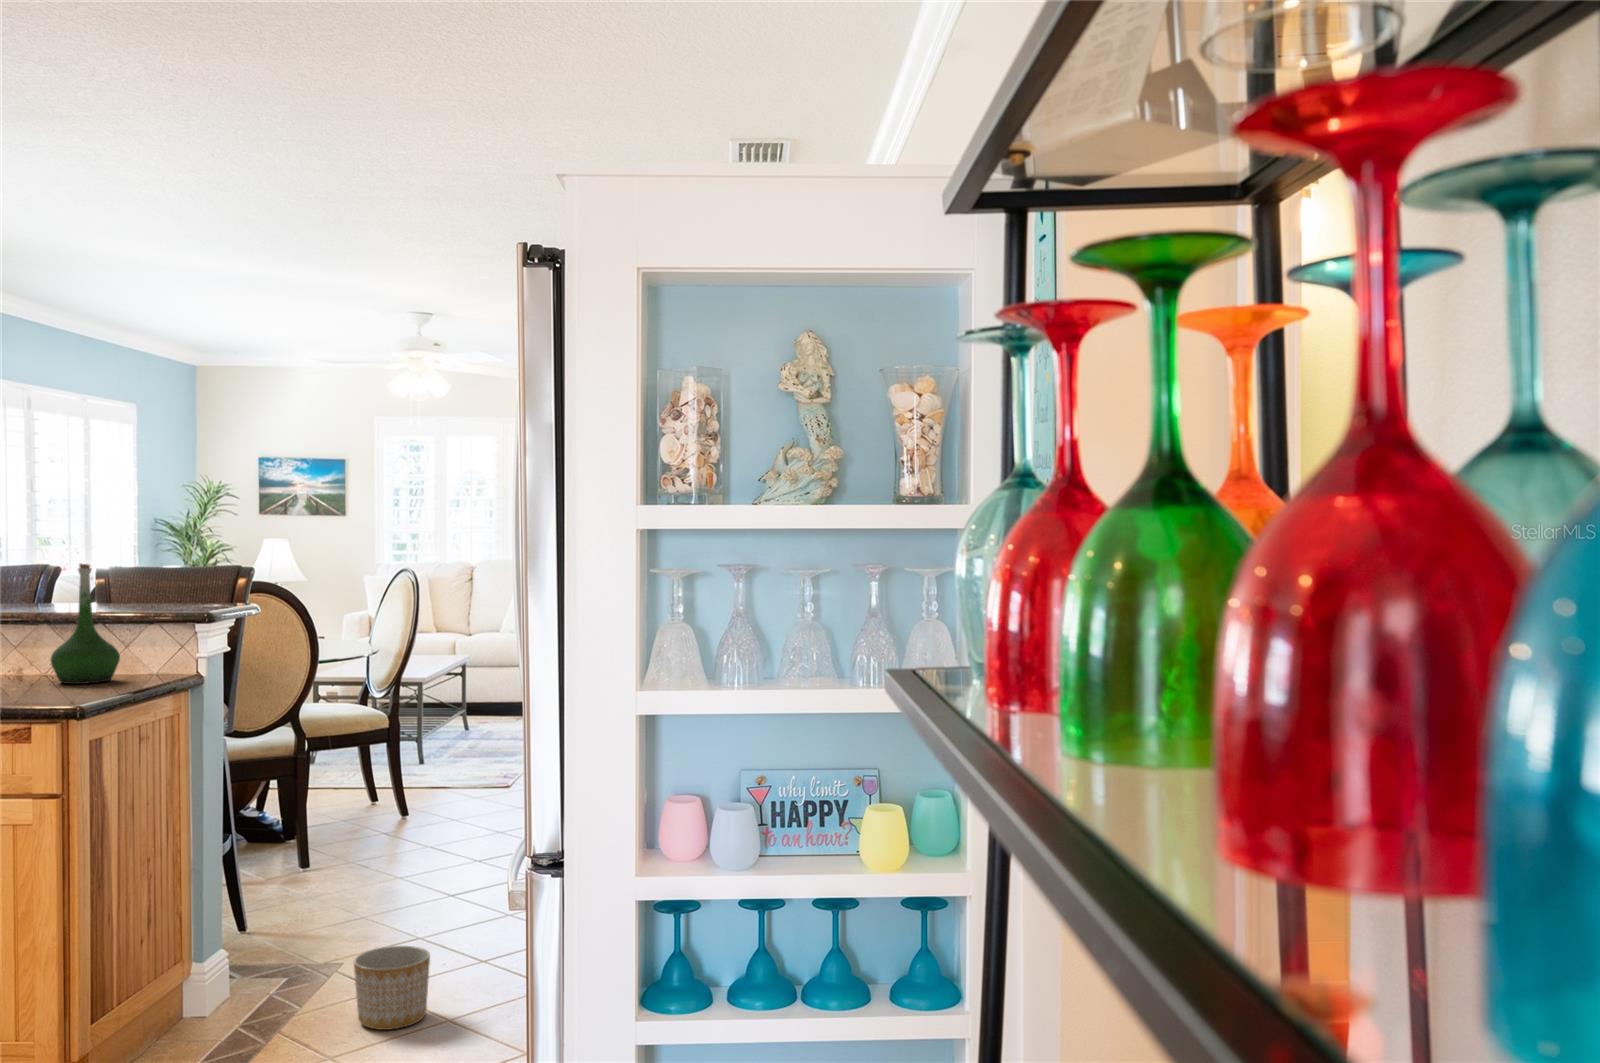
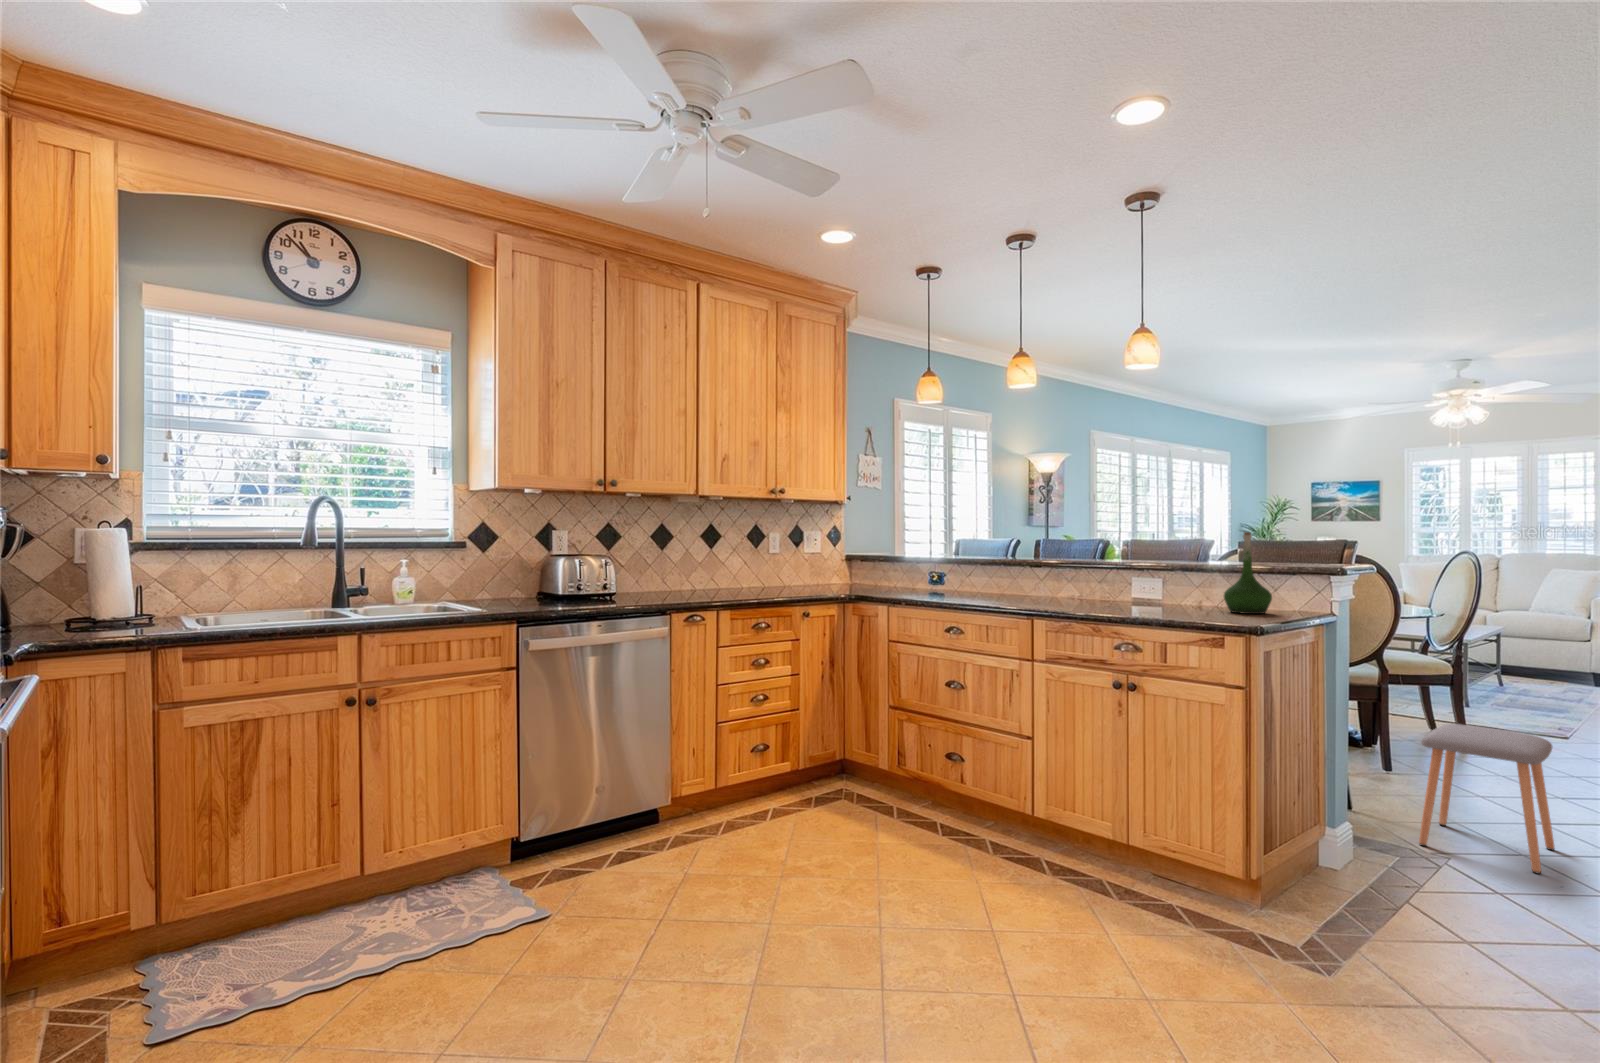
stool: none [313,792,450,956] -> present [1419,724,1555,874]
planter: present [354,946,430,1030] -> none [1482,861,1569,941]

